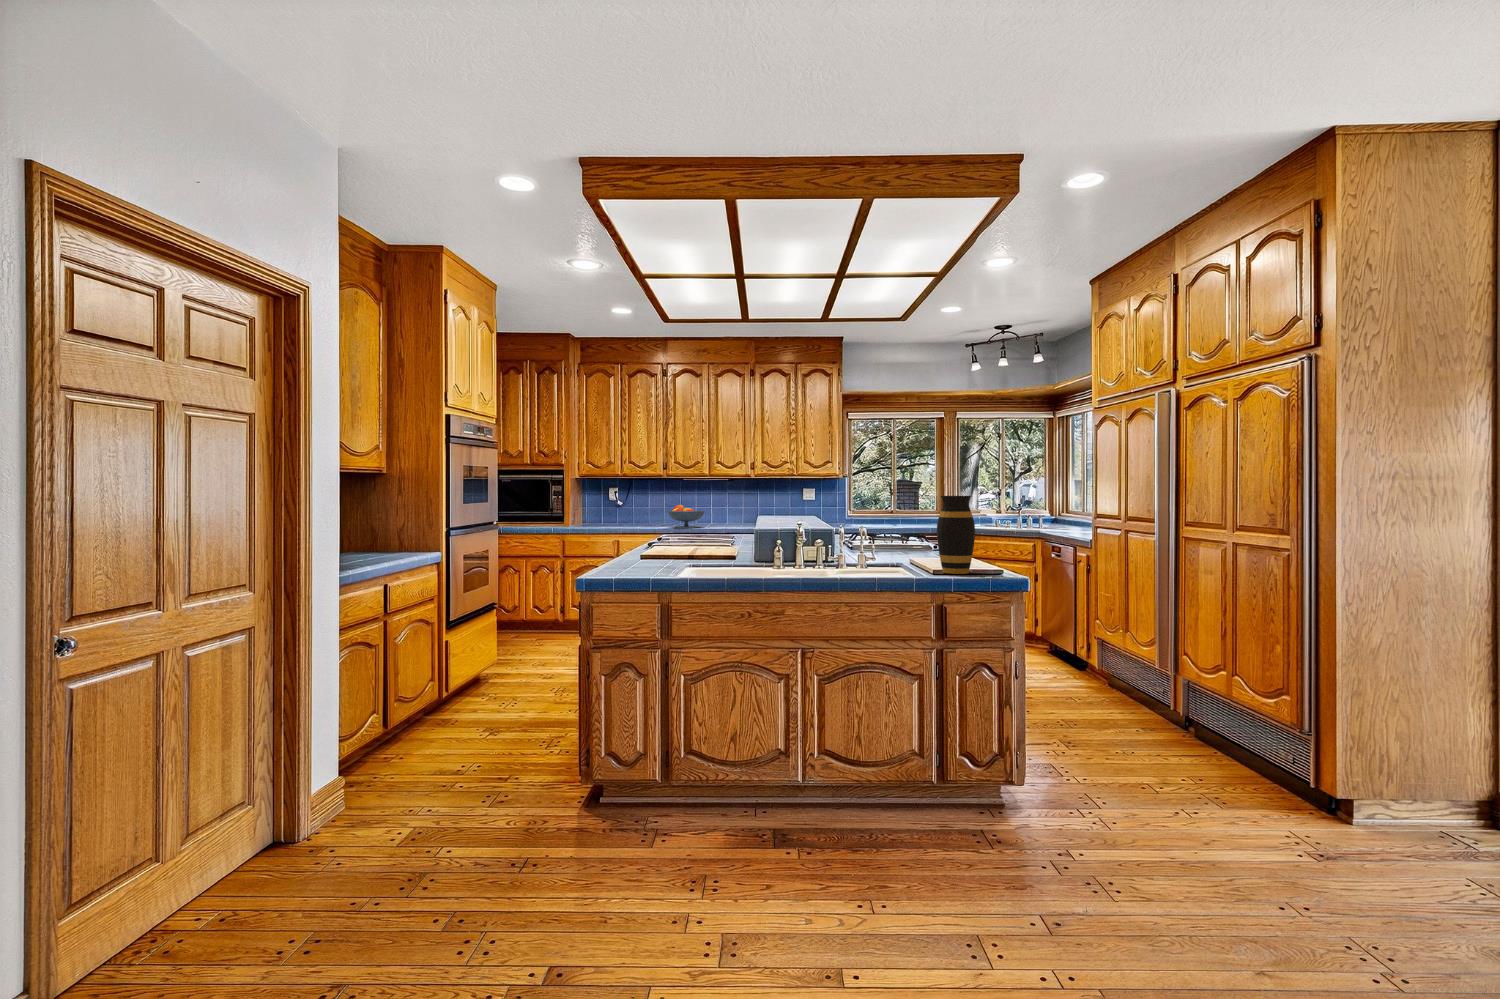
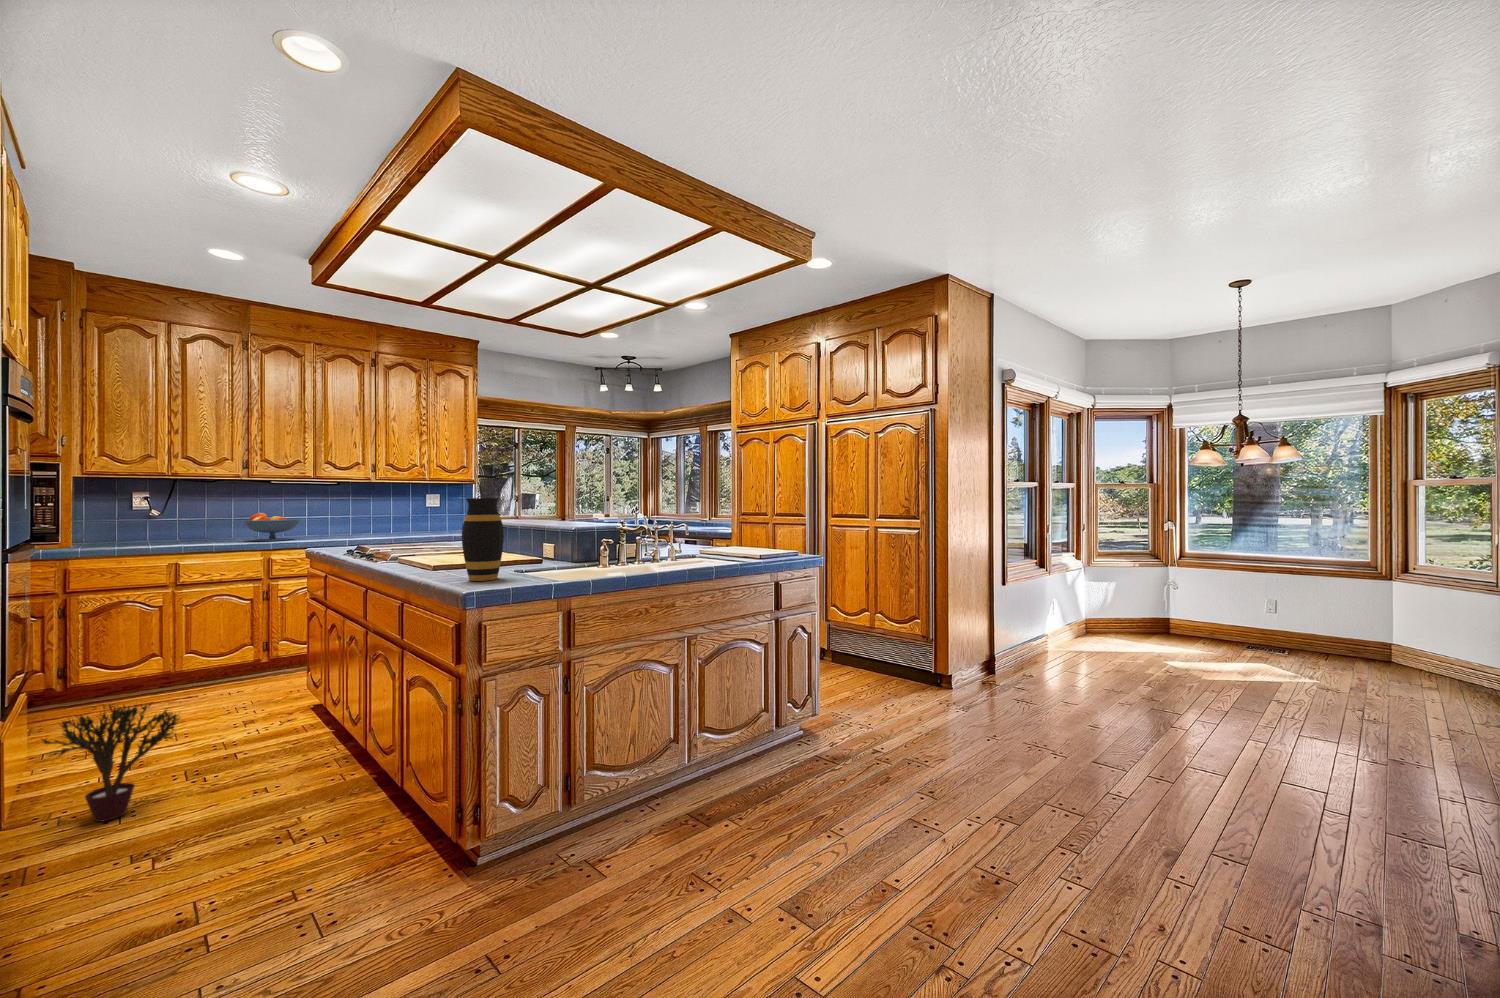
vase: present [937,496,975,574] -> present [462,498,504,581]
potted plant: none [464,632,543,708] -> present [43,703,180,822]

